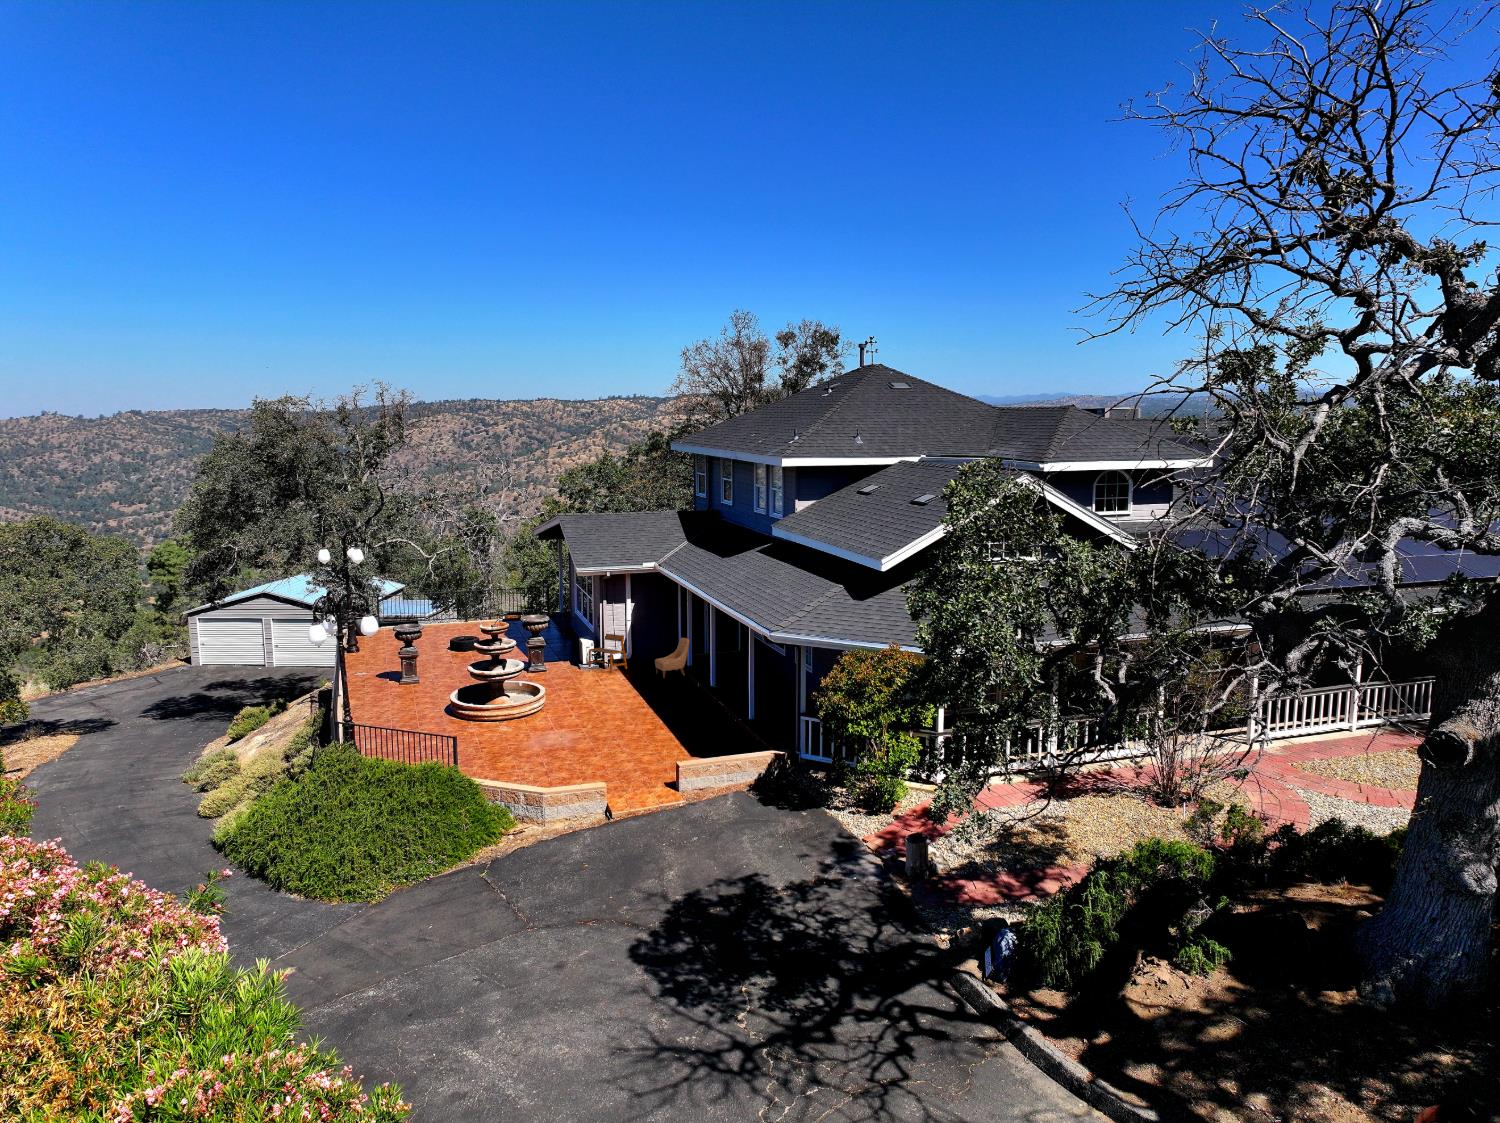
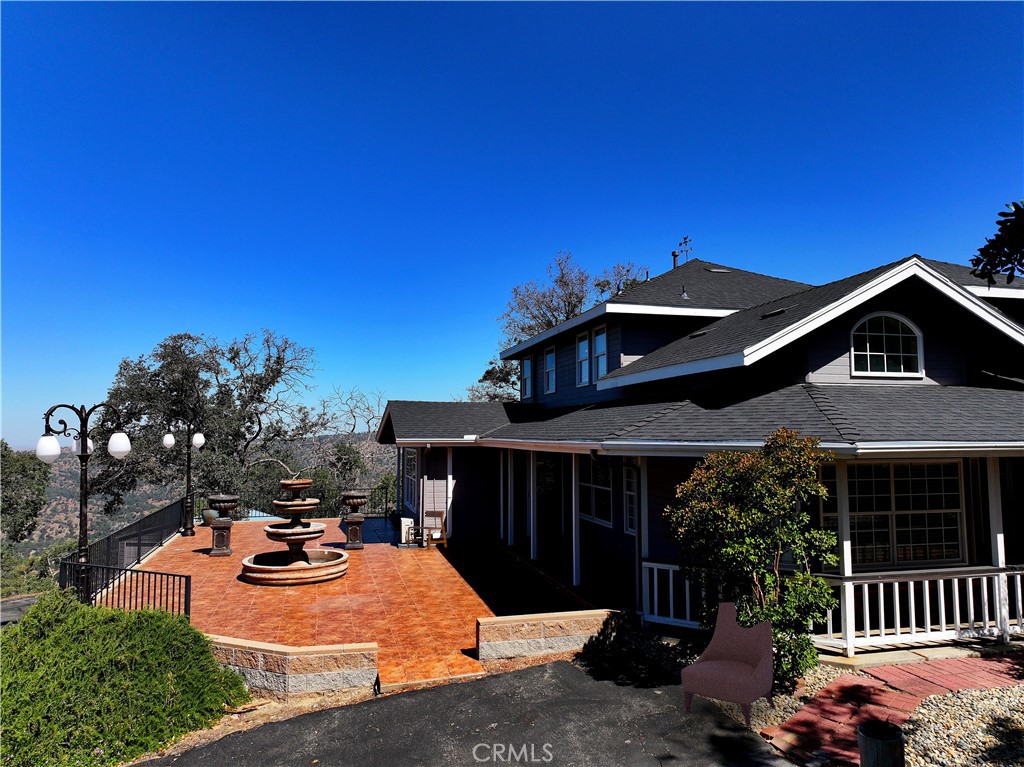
chair: present [655,638,689,678] -> present [681,603,776,727]

